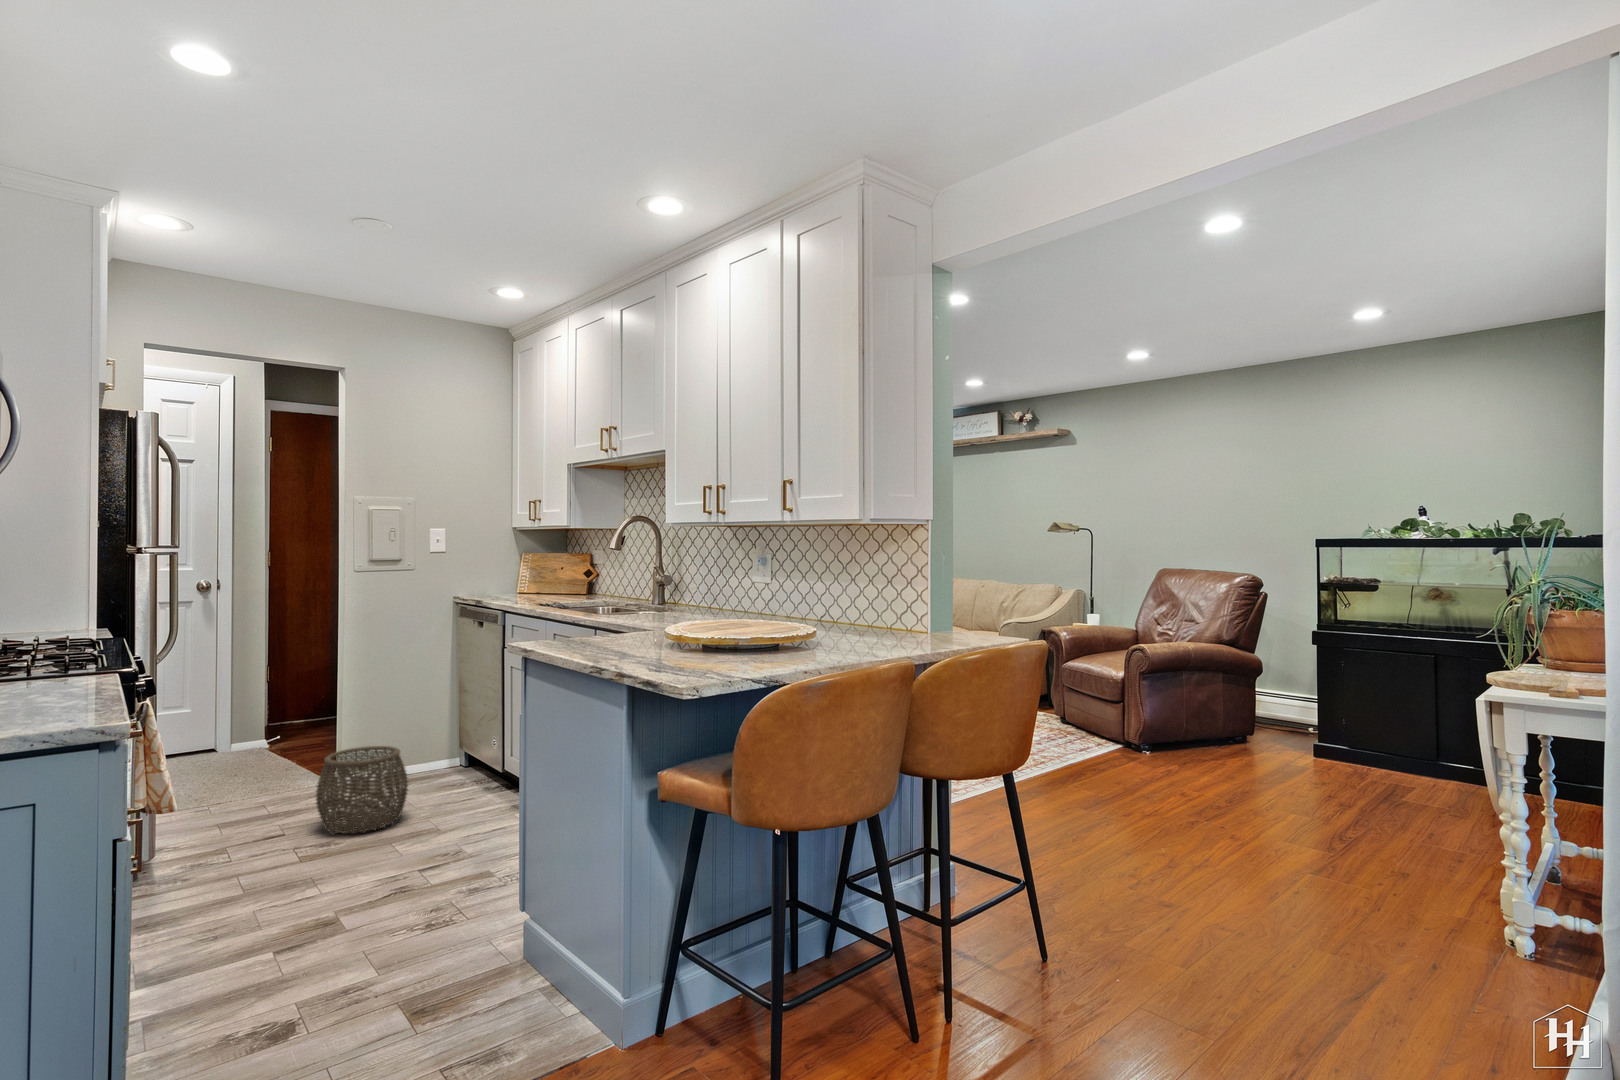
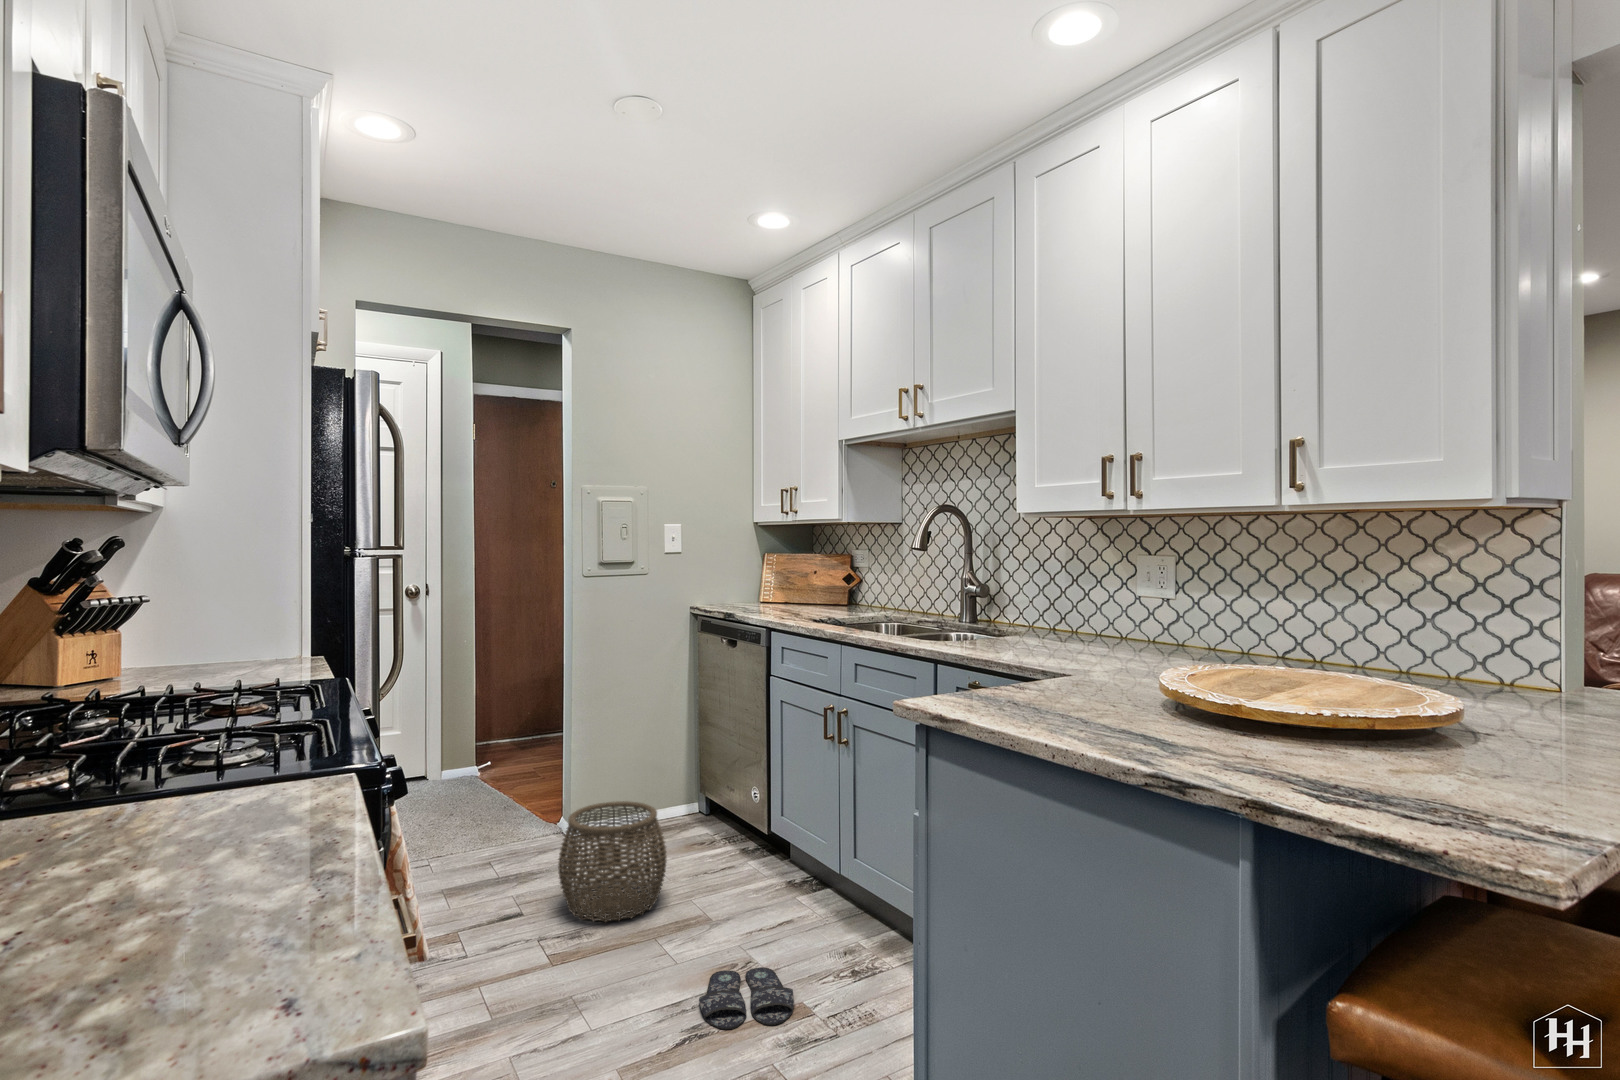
slippers: none [409,851,483,885] -> present [699,967,794,1030]

